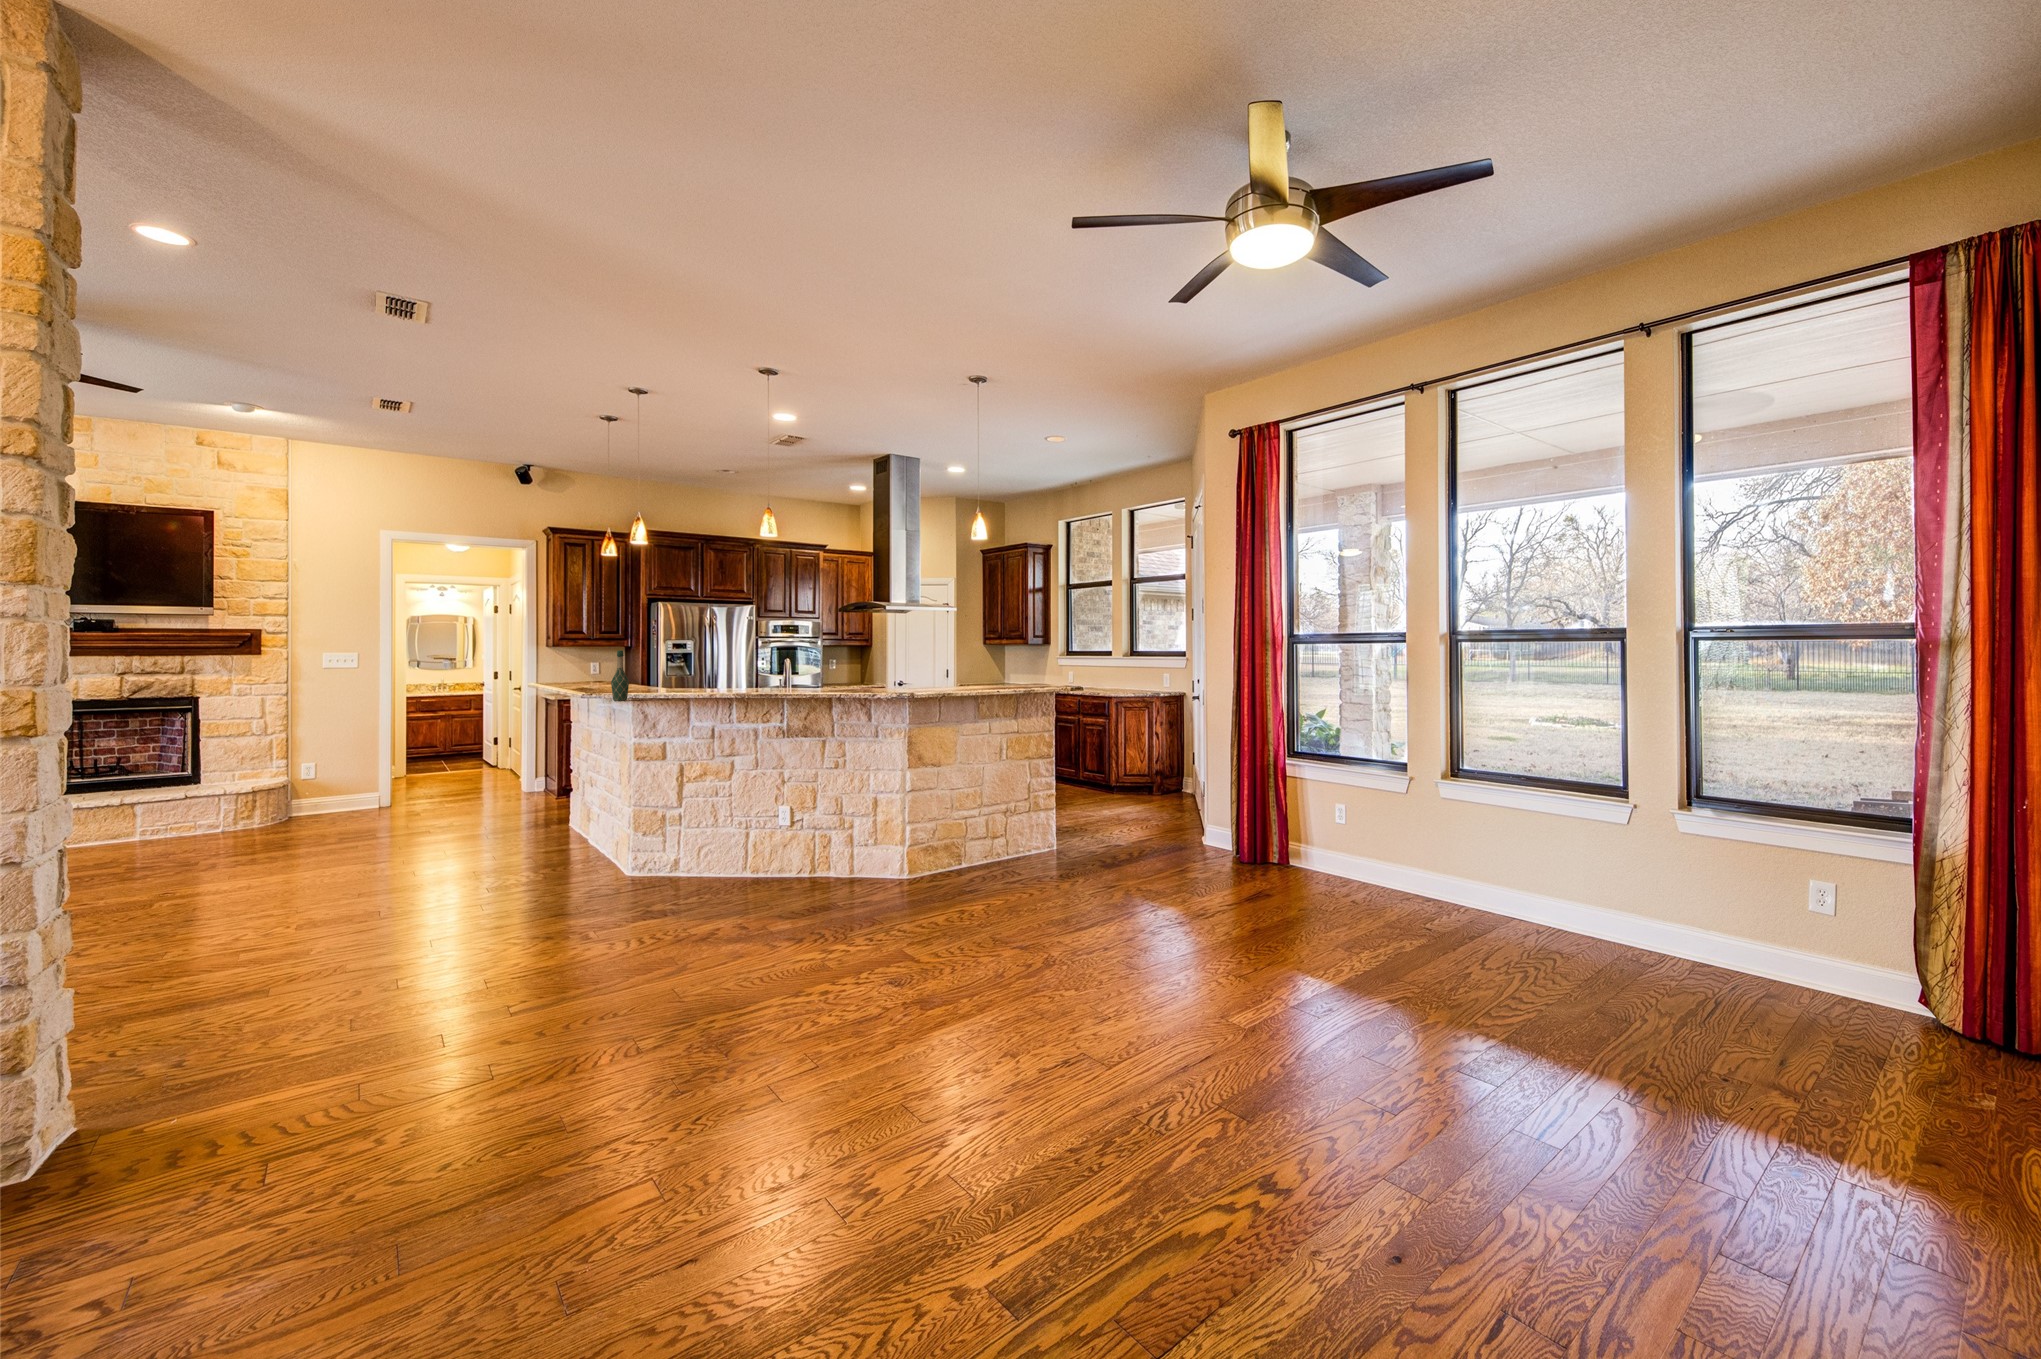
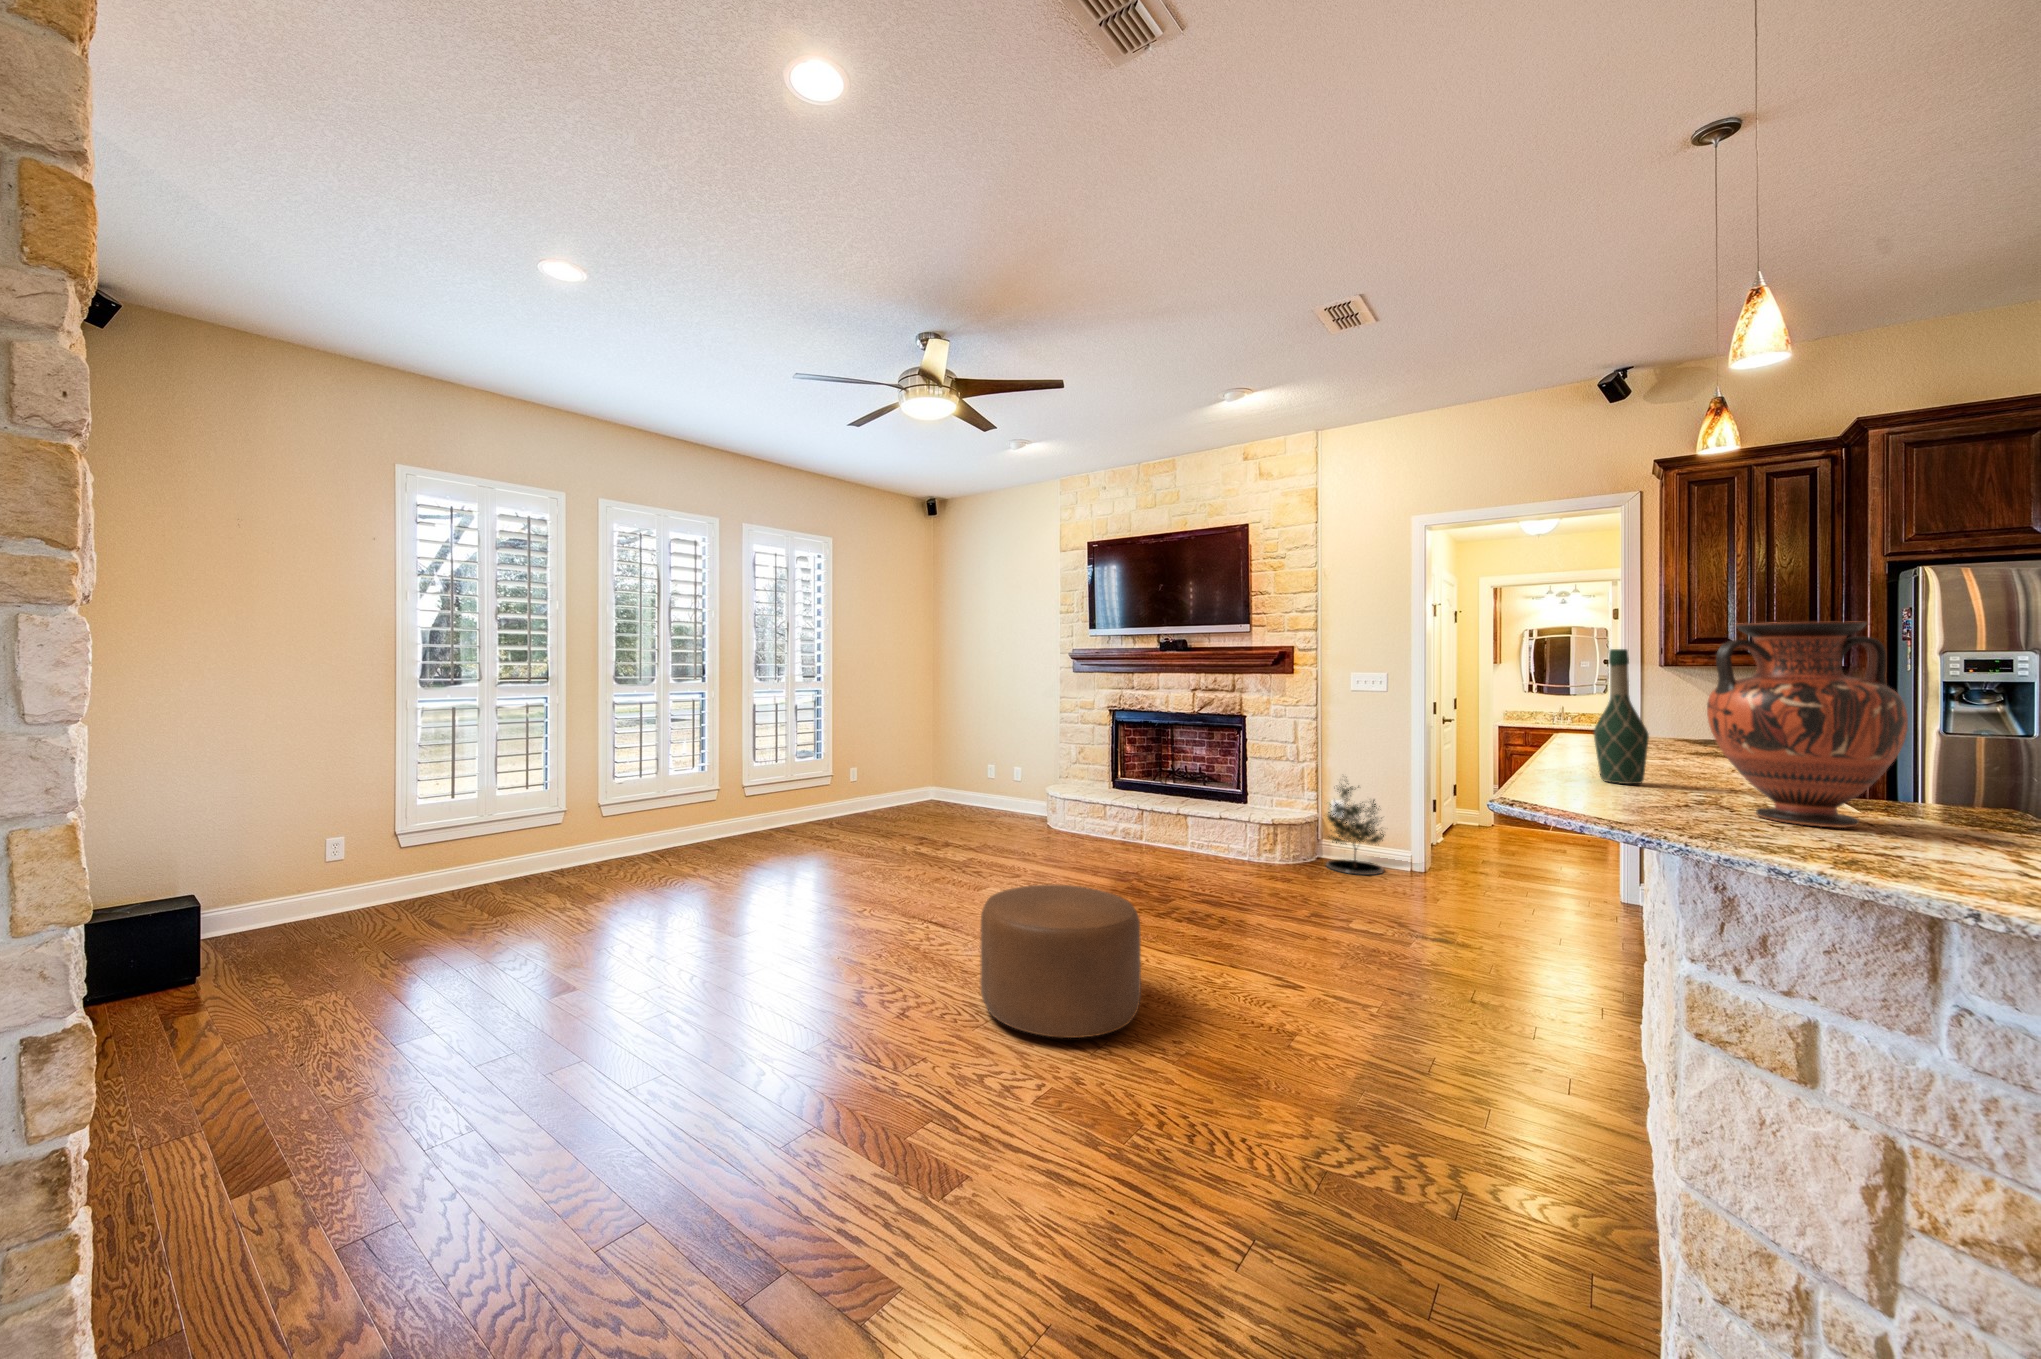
vase: none [657,644,702,704] -> present [1707,622,1908,828]
potted tree: none [300,737,362,817] -> present [1326,777,1384,875]
ottoman: none [158,829,320,933] -> present [980,884,1141,1038]

